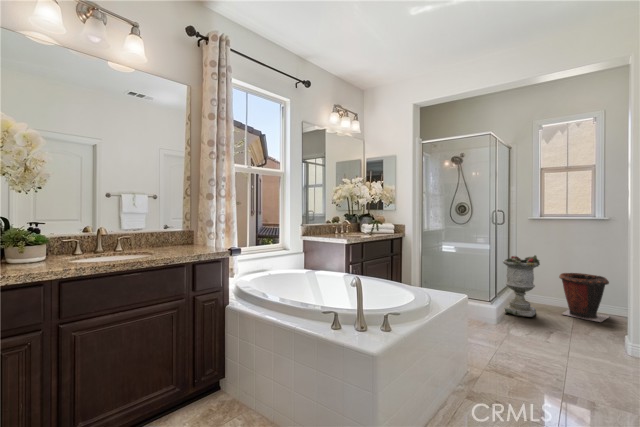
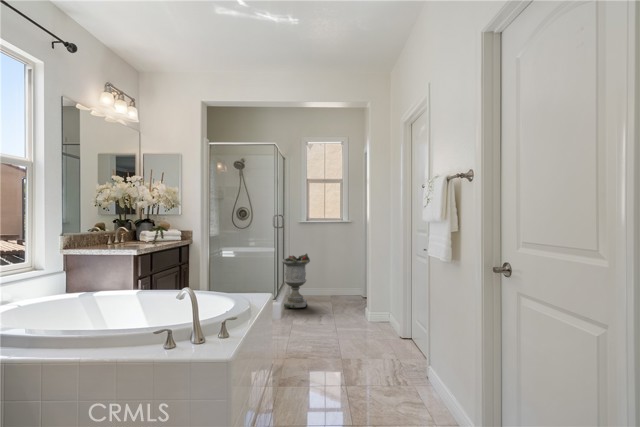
waste bin: present [559,273,609,322] -> none [321,266,353,302]

